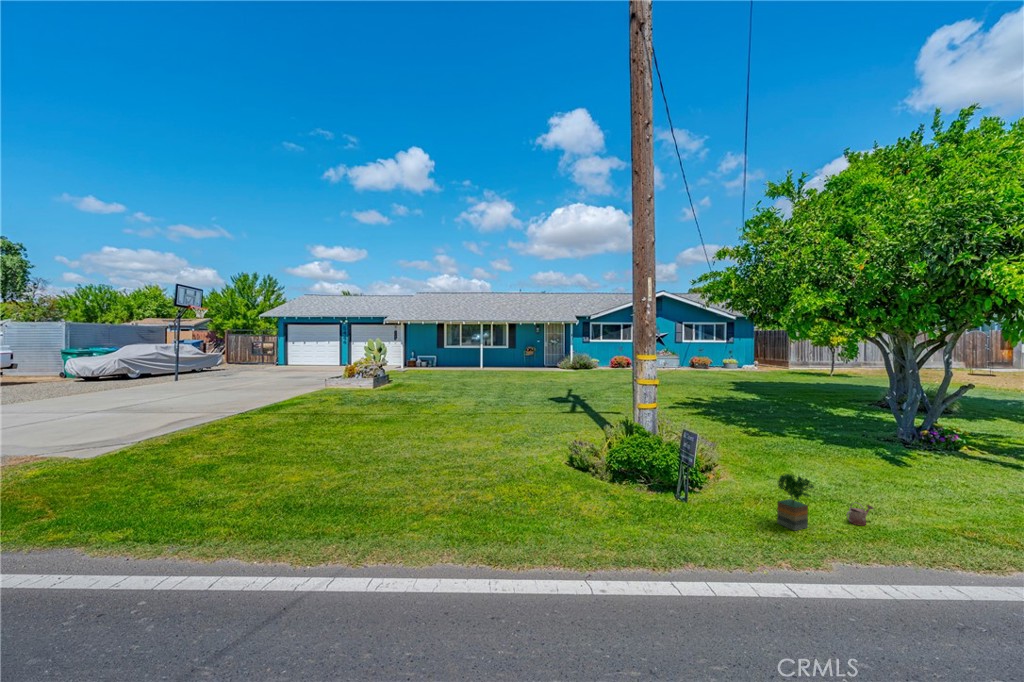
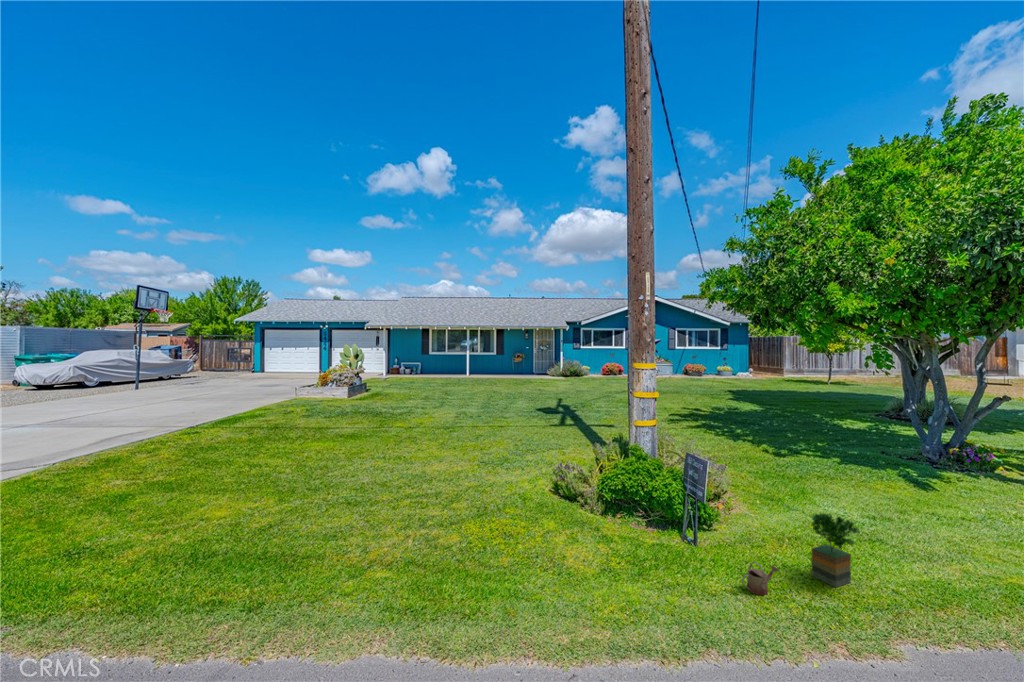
watering can: present [847,502,873,526] -> present [742,562,779,595]

